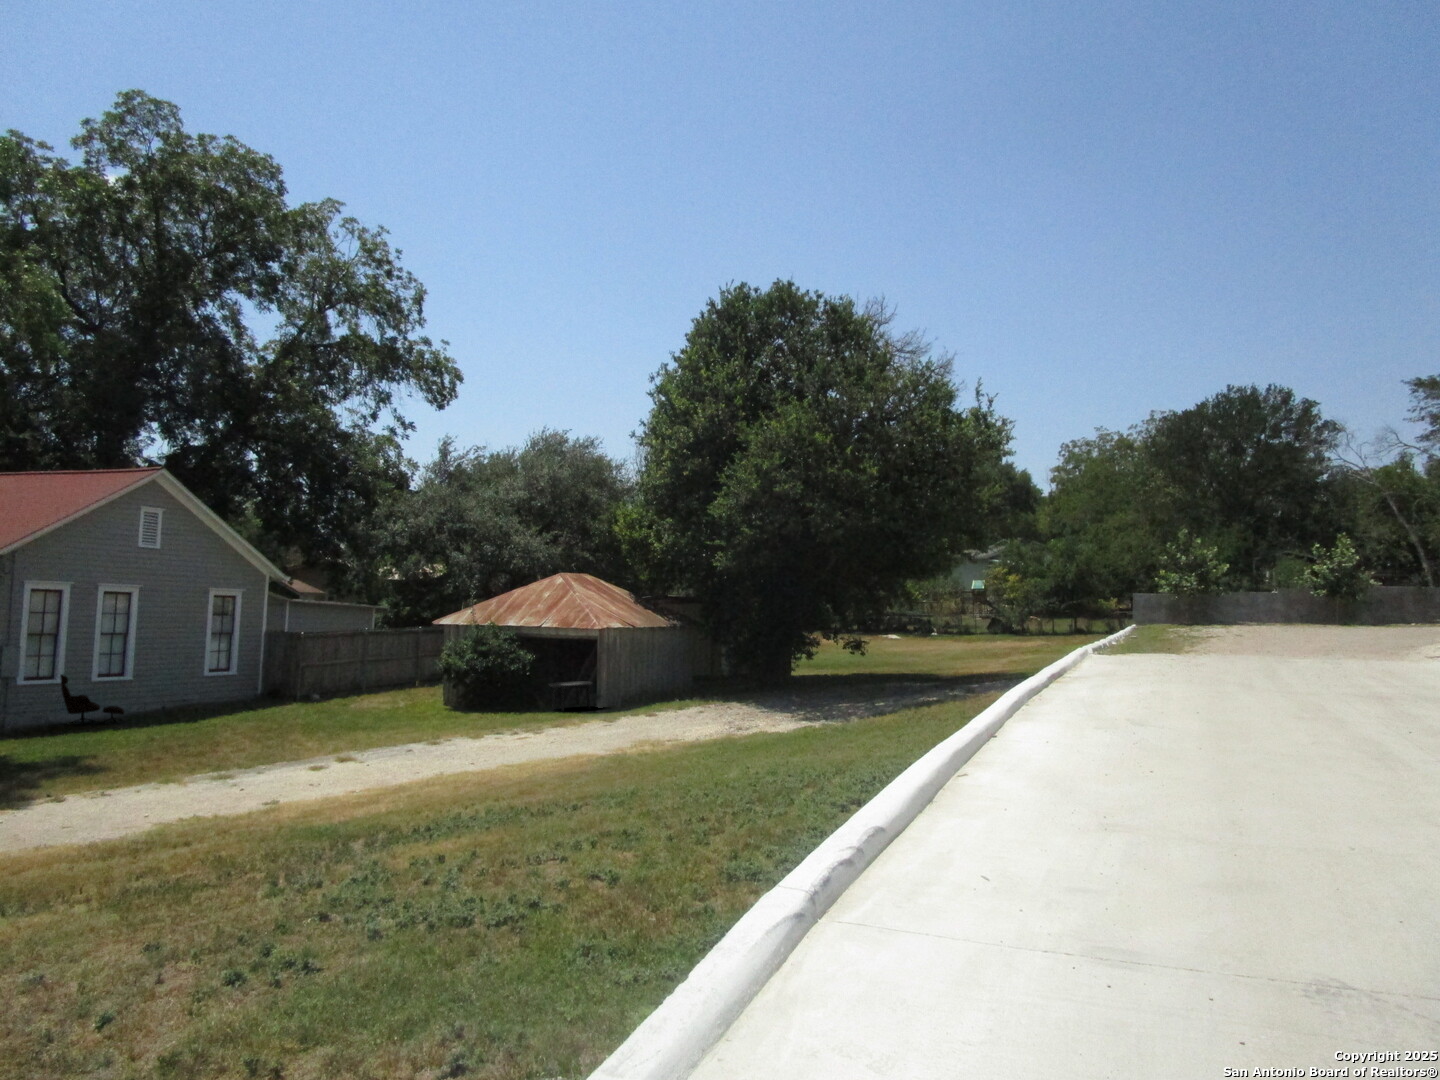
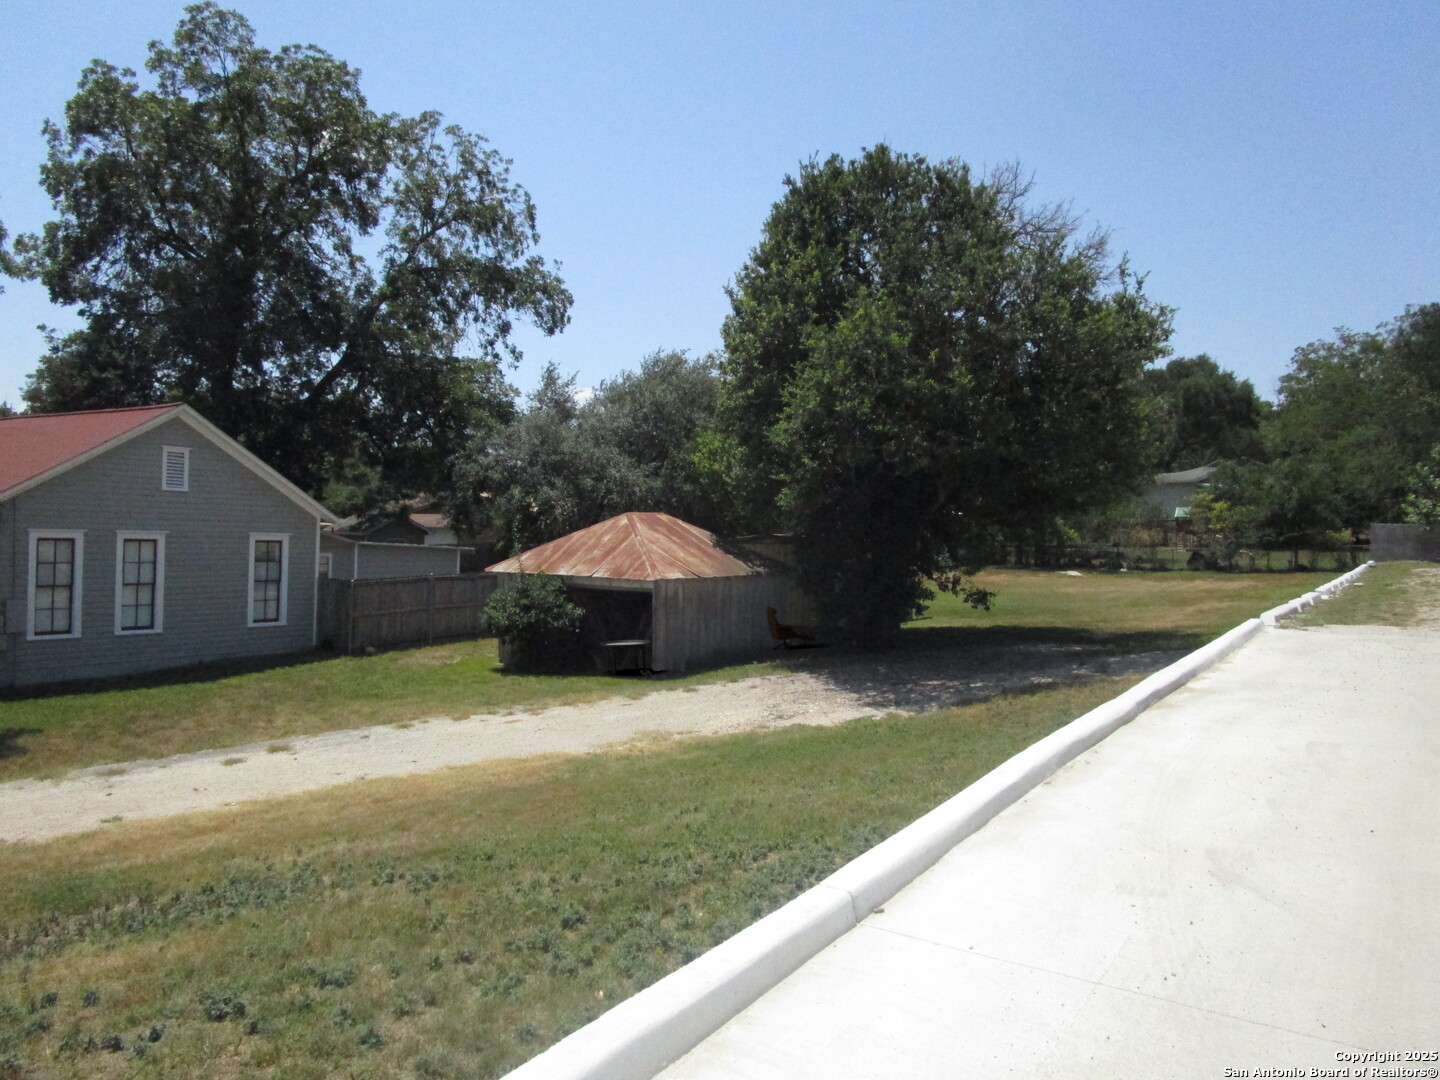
lounge chair: present [60,674,124,725] -> present [765,606,815,649]

